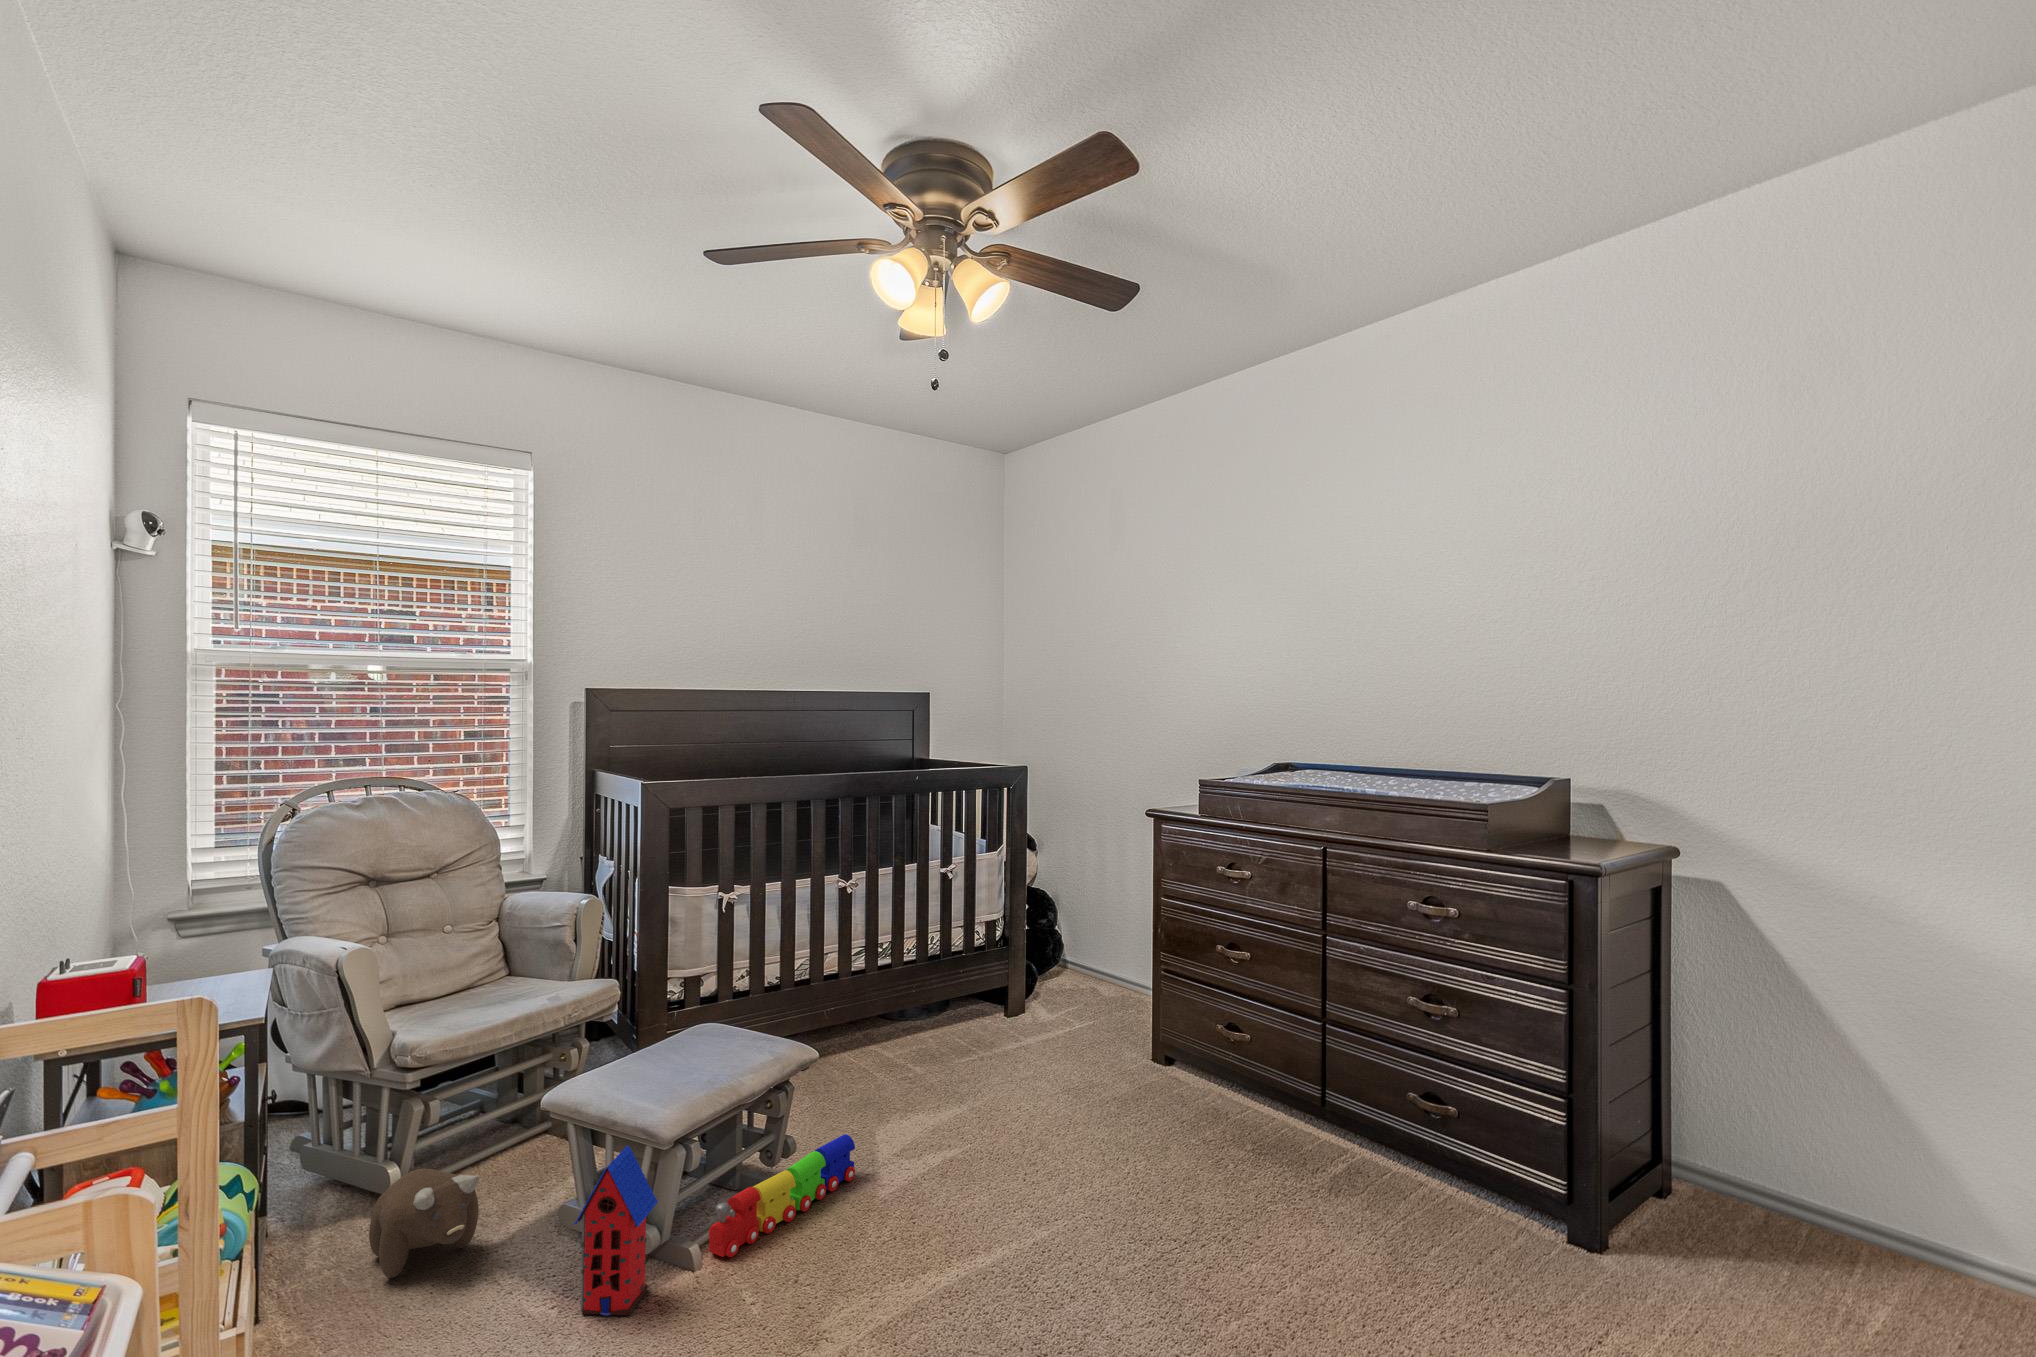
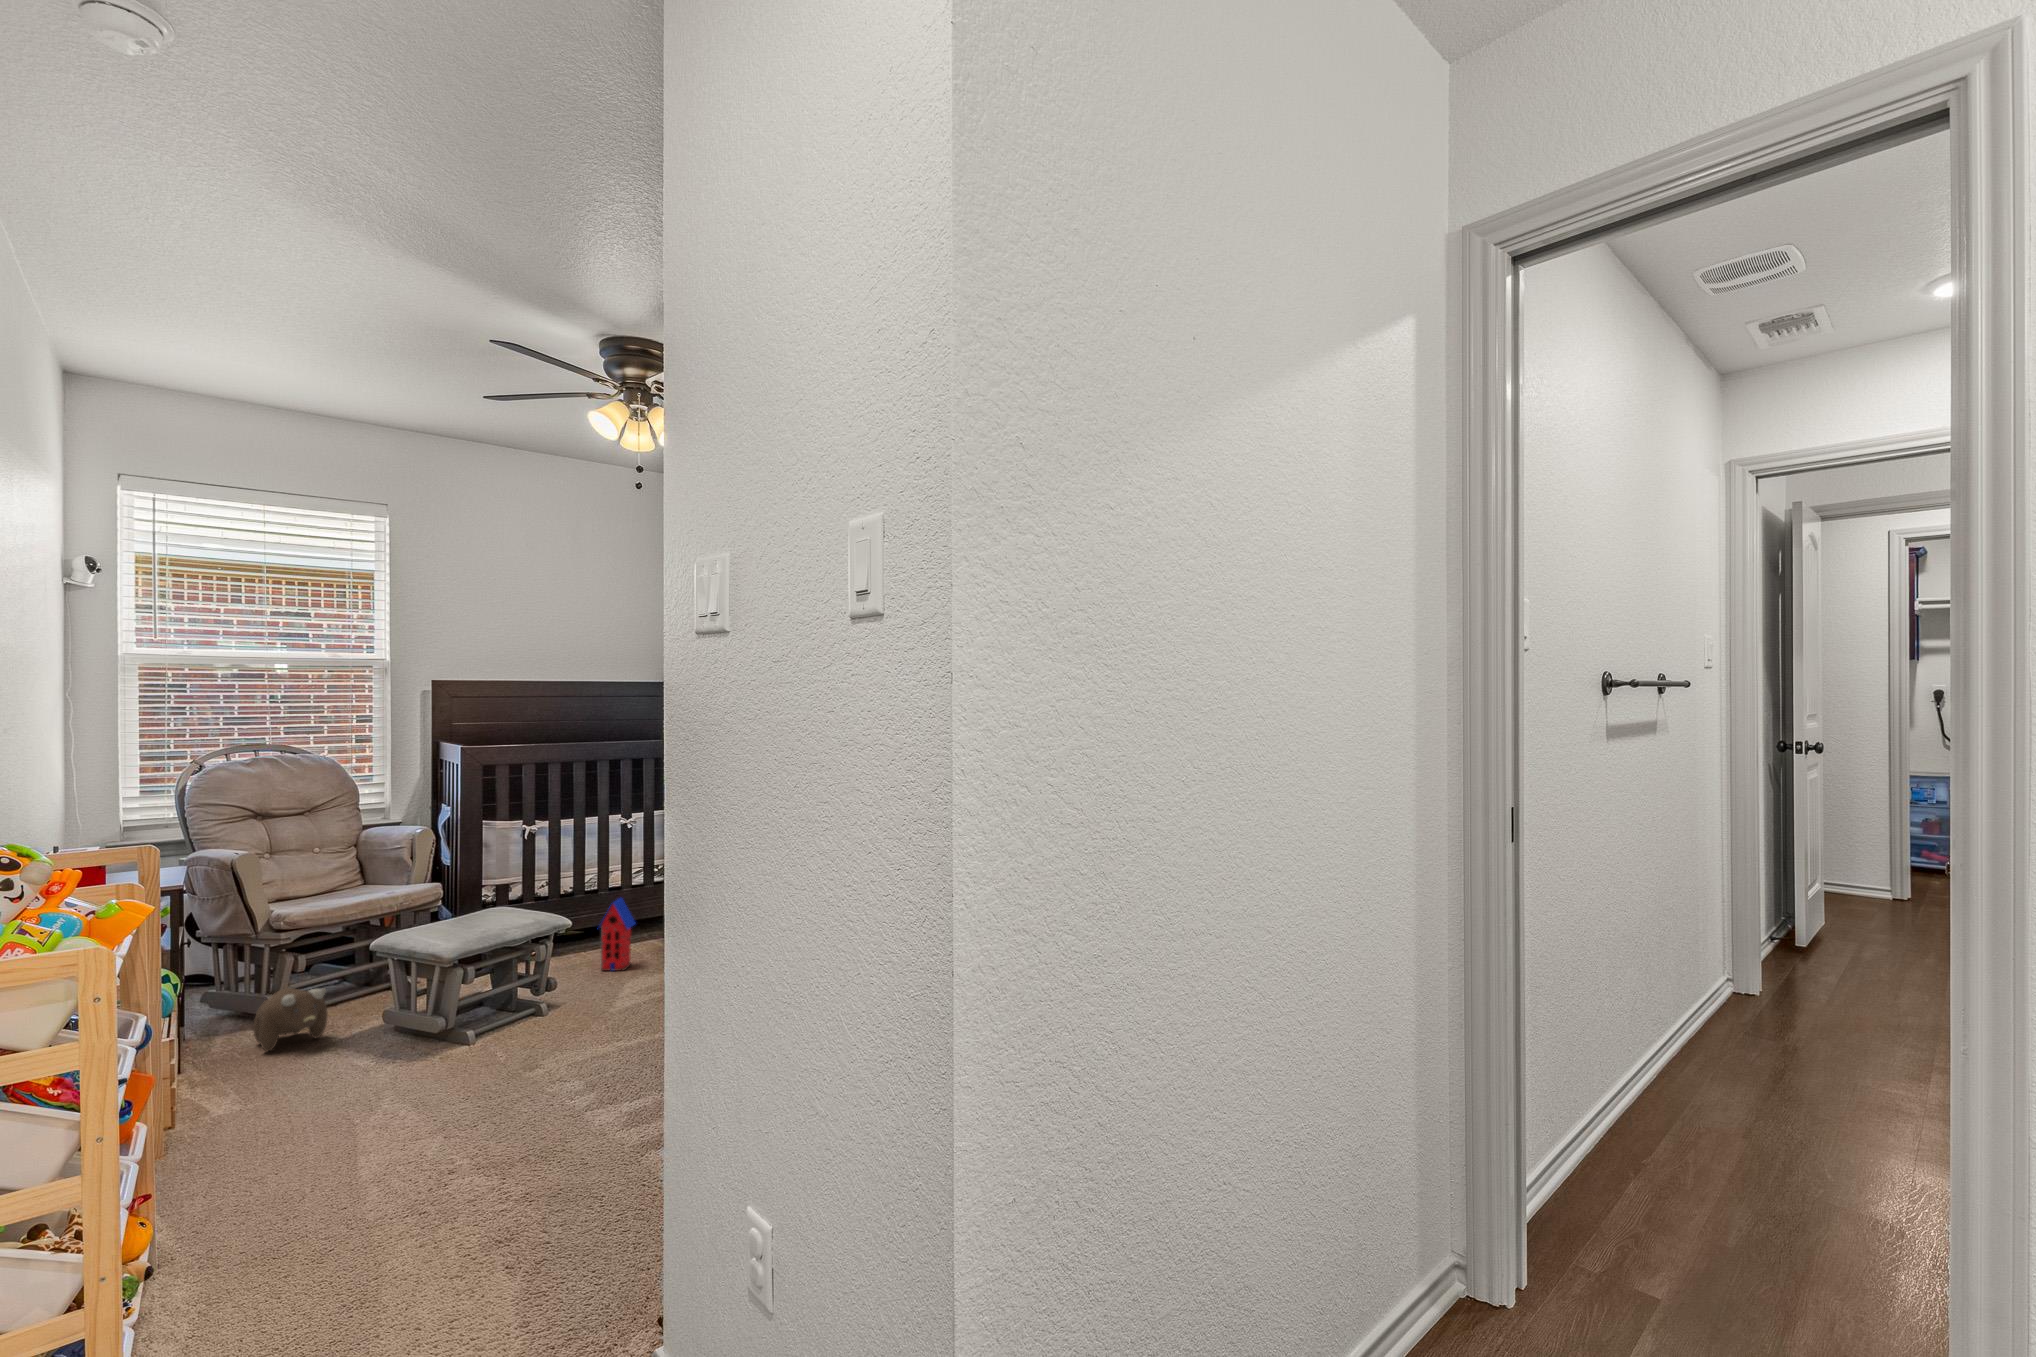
toy train: present [709,1134,855,1257] -> none [478,974,593,1036]
toy house: present [574,1146,658,1316] -> present [599,898,635,971]

